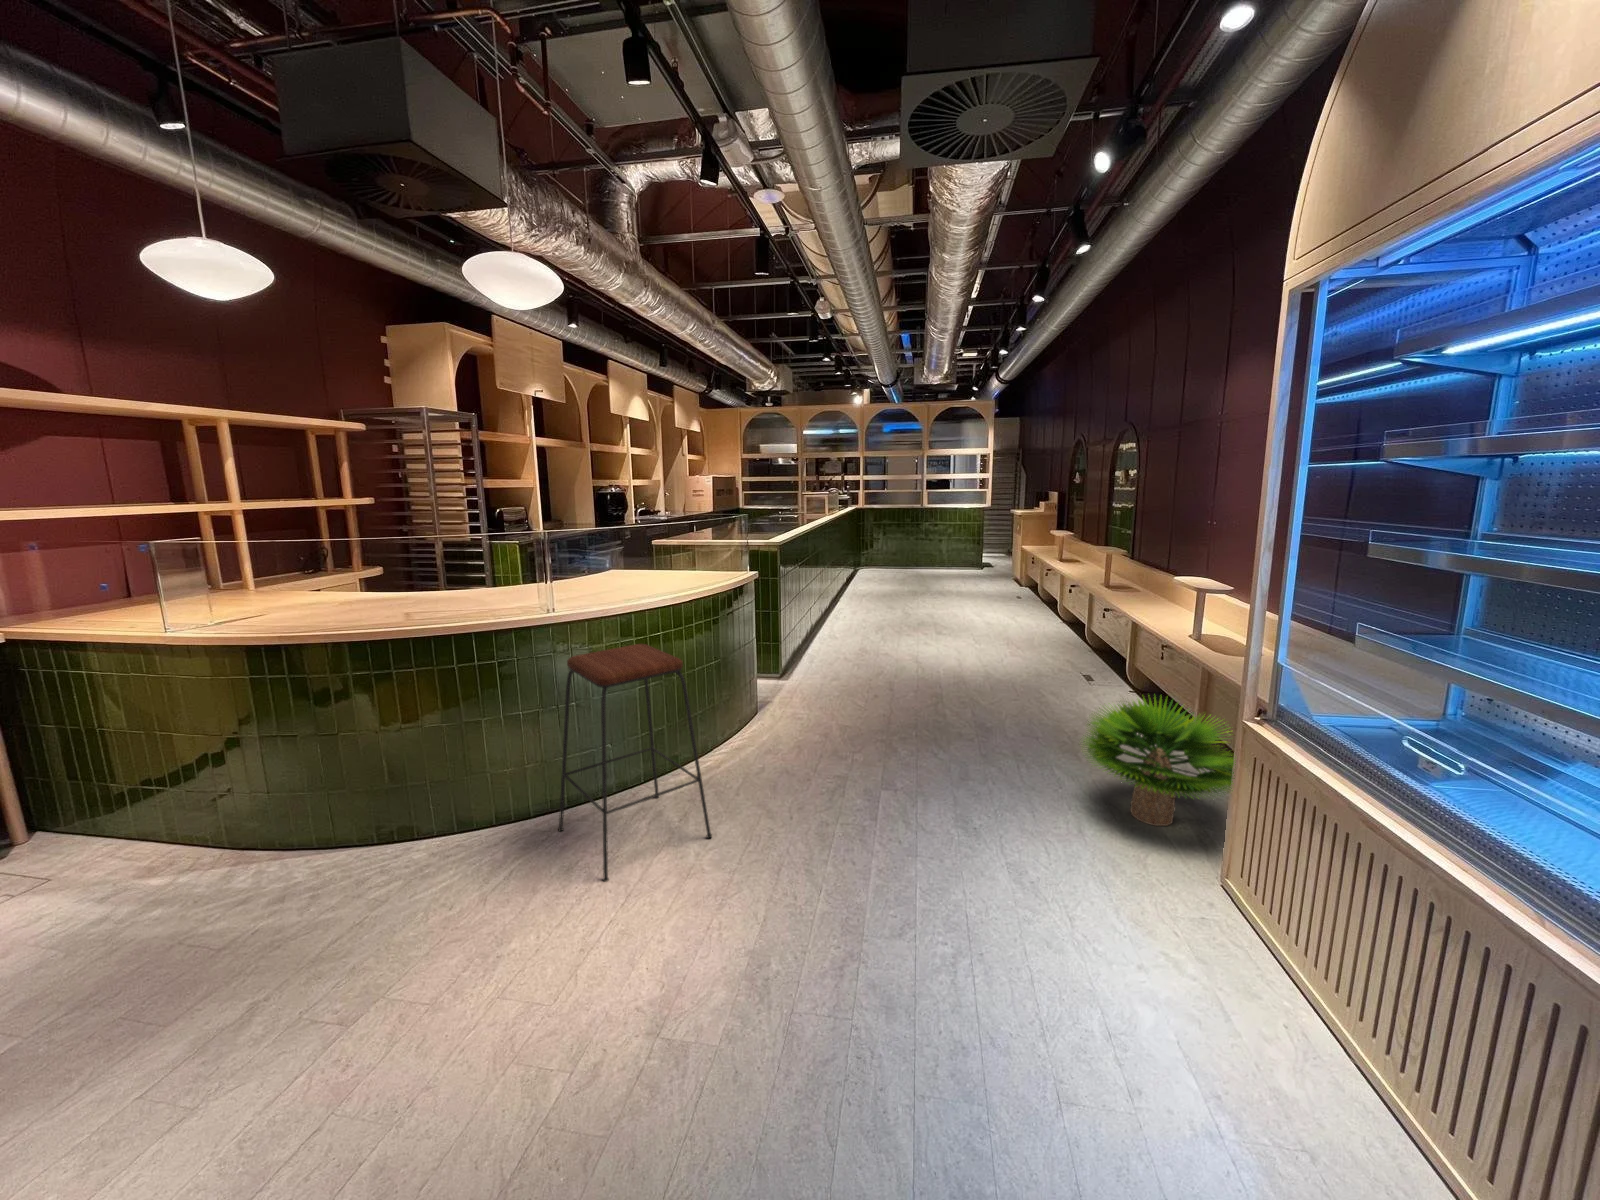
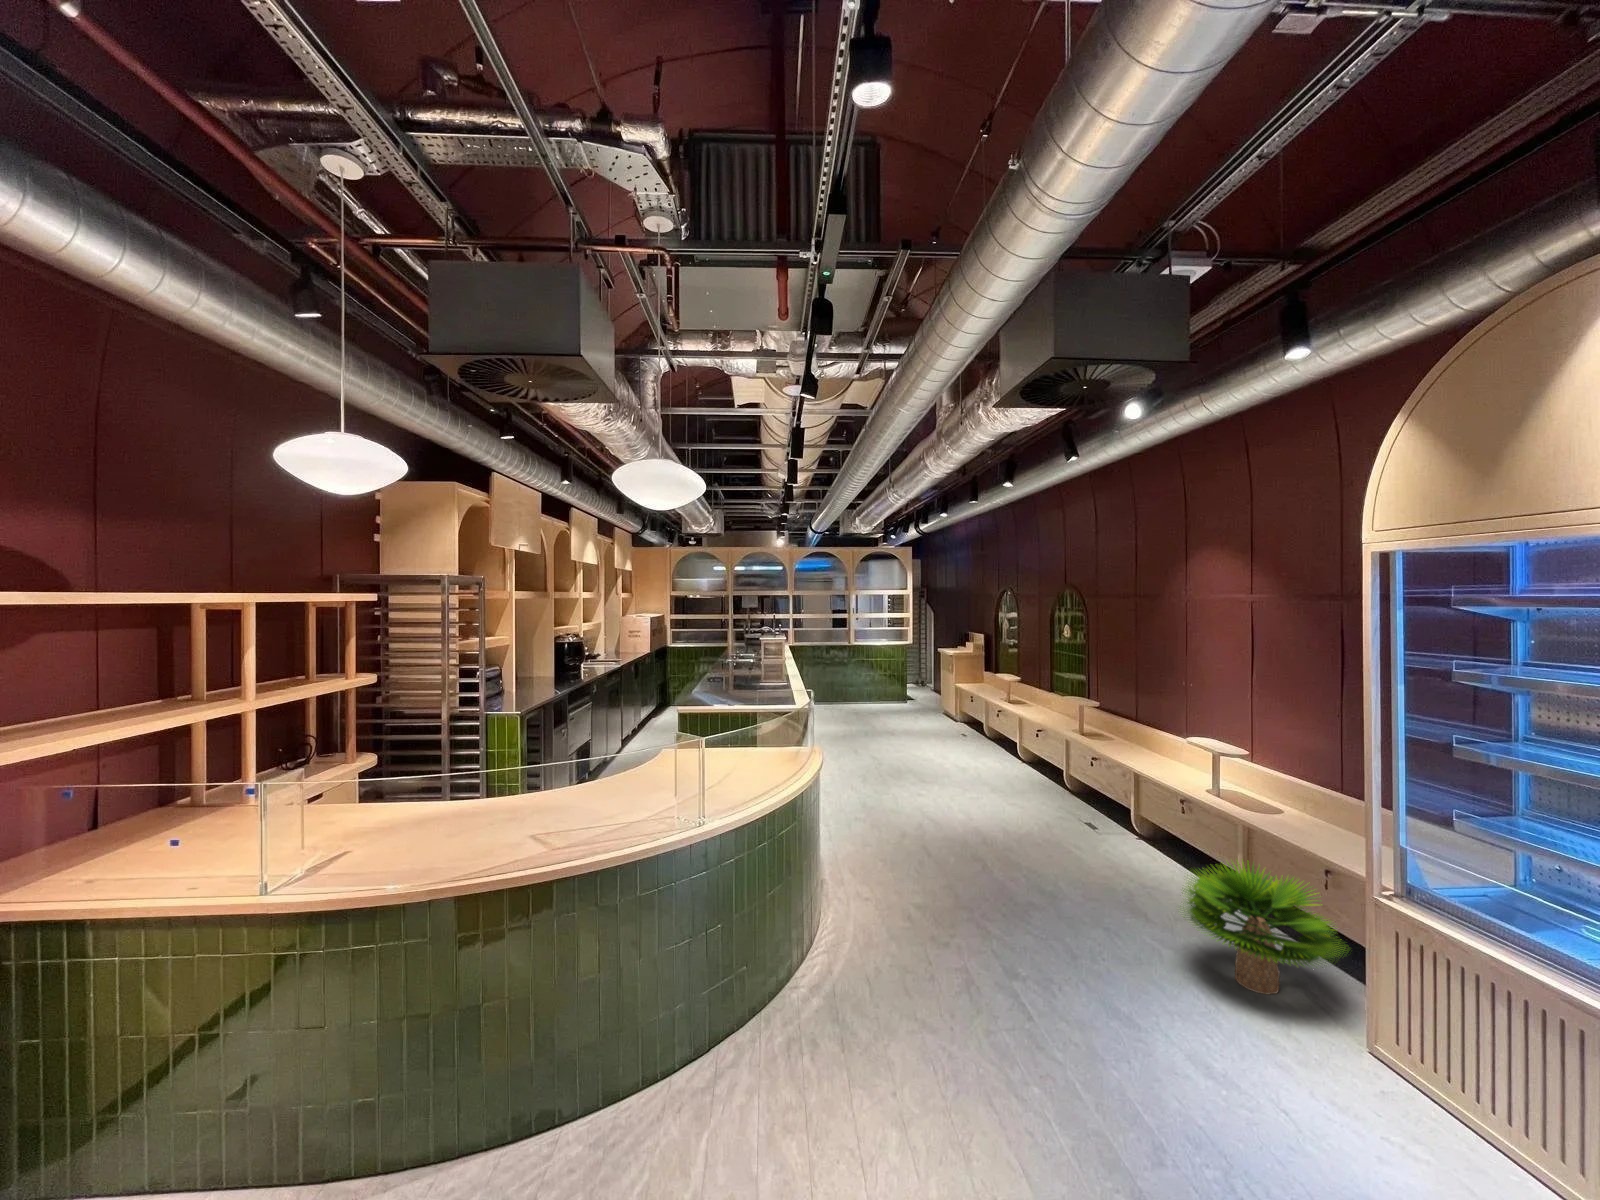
bar stool: present [558,644,712,882] -> none [692,846,870,1149]

